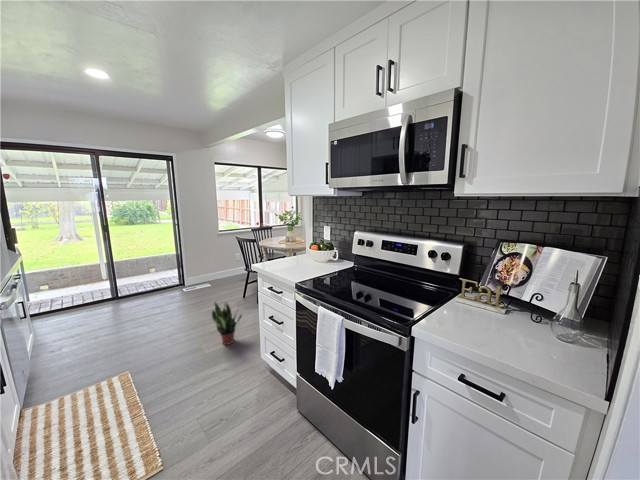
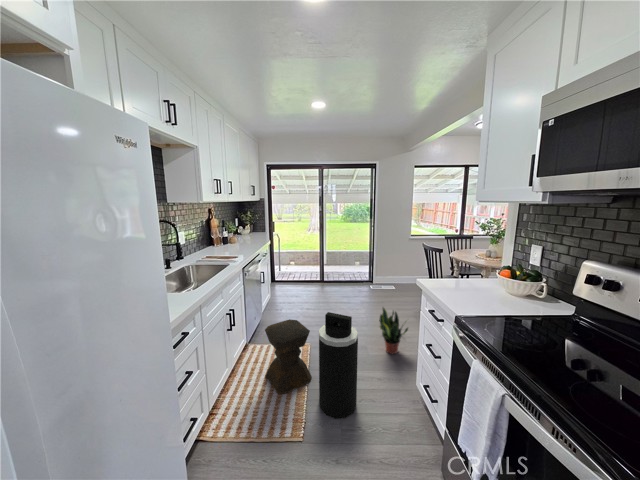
trash can: none [159,315,211,429] -> present [319,312,358,419]
stool: none [64,346,148,444] -> present [265,319,312,394]

